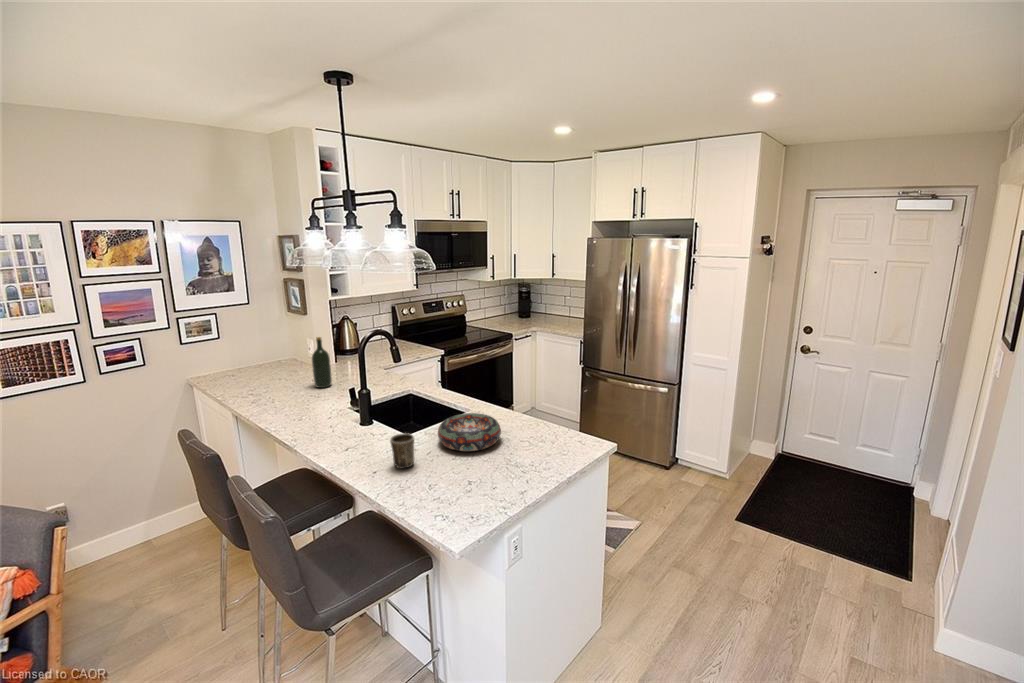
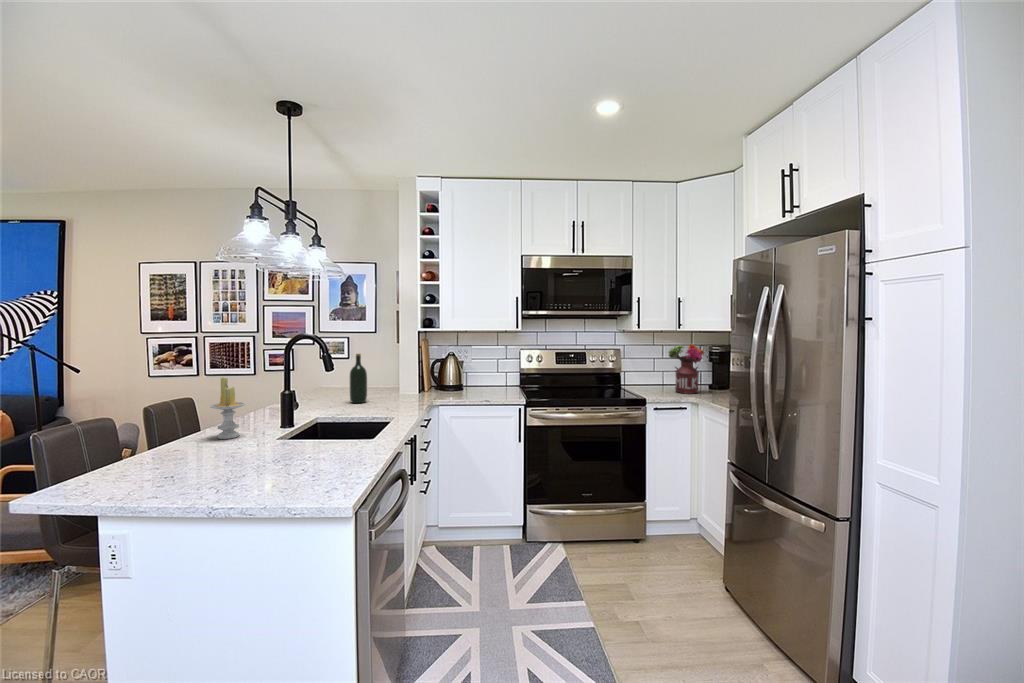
flower arrangement: none [525,286,552,326] -> present [669,344,705,394]
candle: none [329,391,359,447] -> present [210,377,245,439]
decorative bowl: present [438,413,501,451] -> none [236,428,329,471]
mug: present [390,433,414,469] -> none [166,425,210,465]

